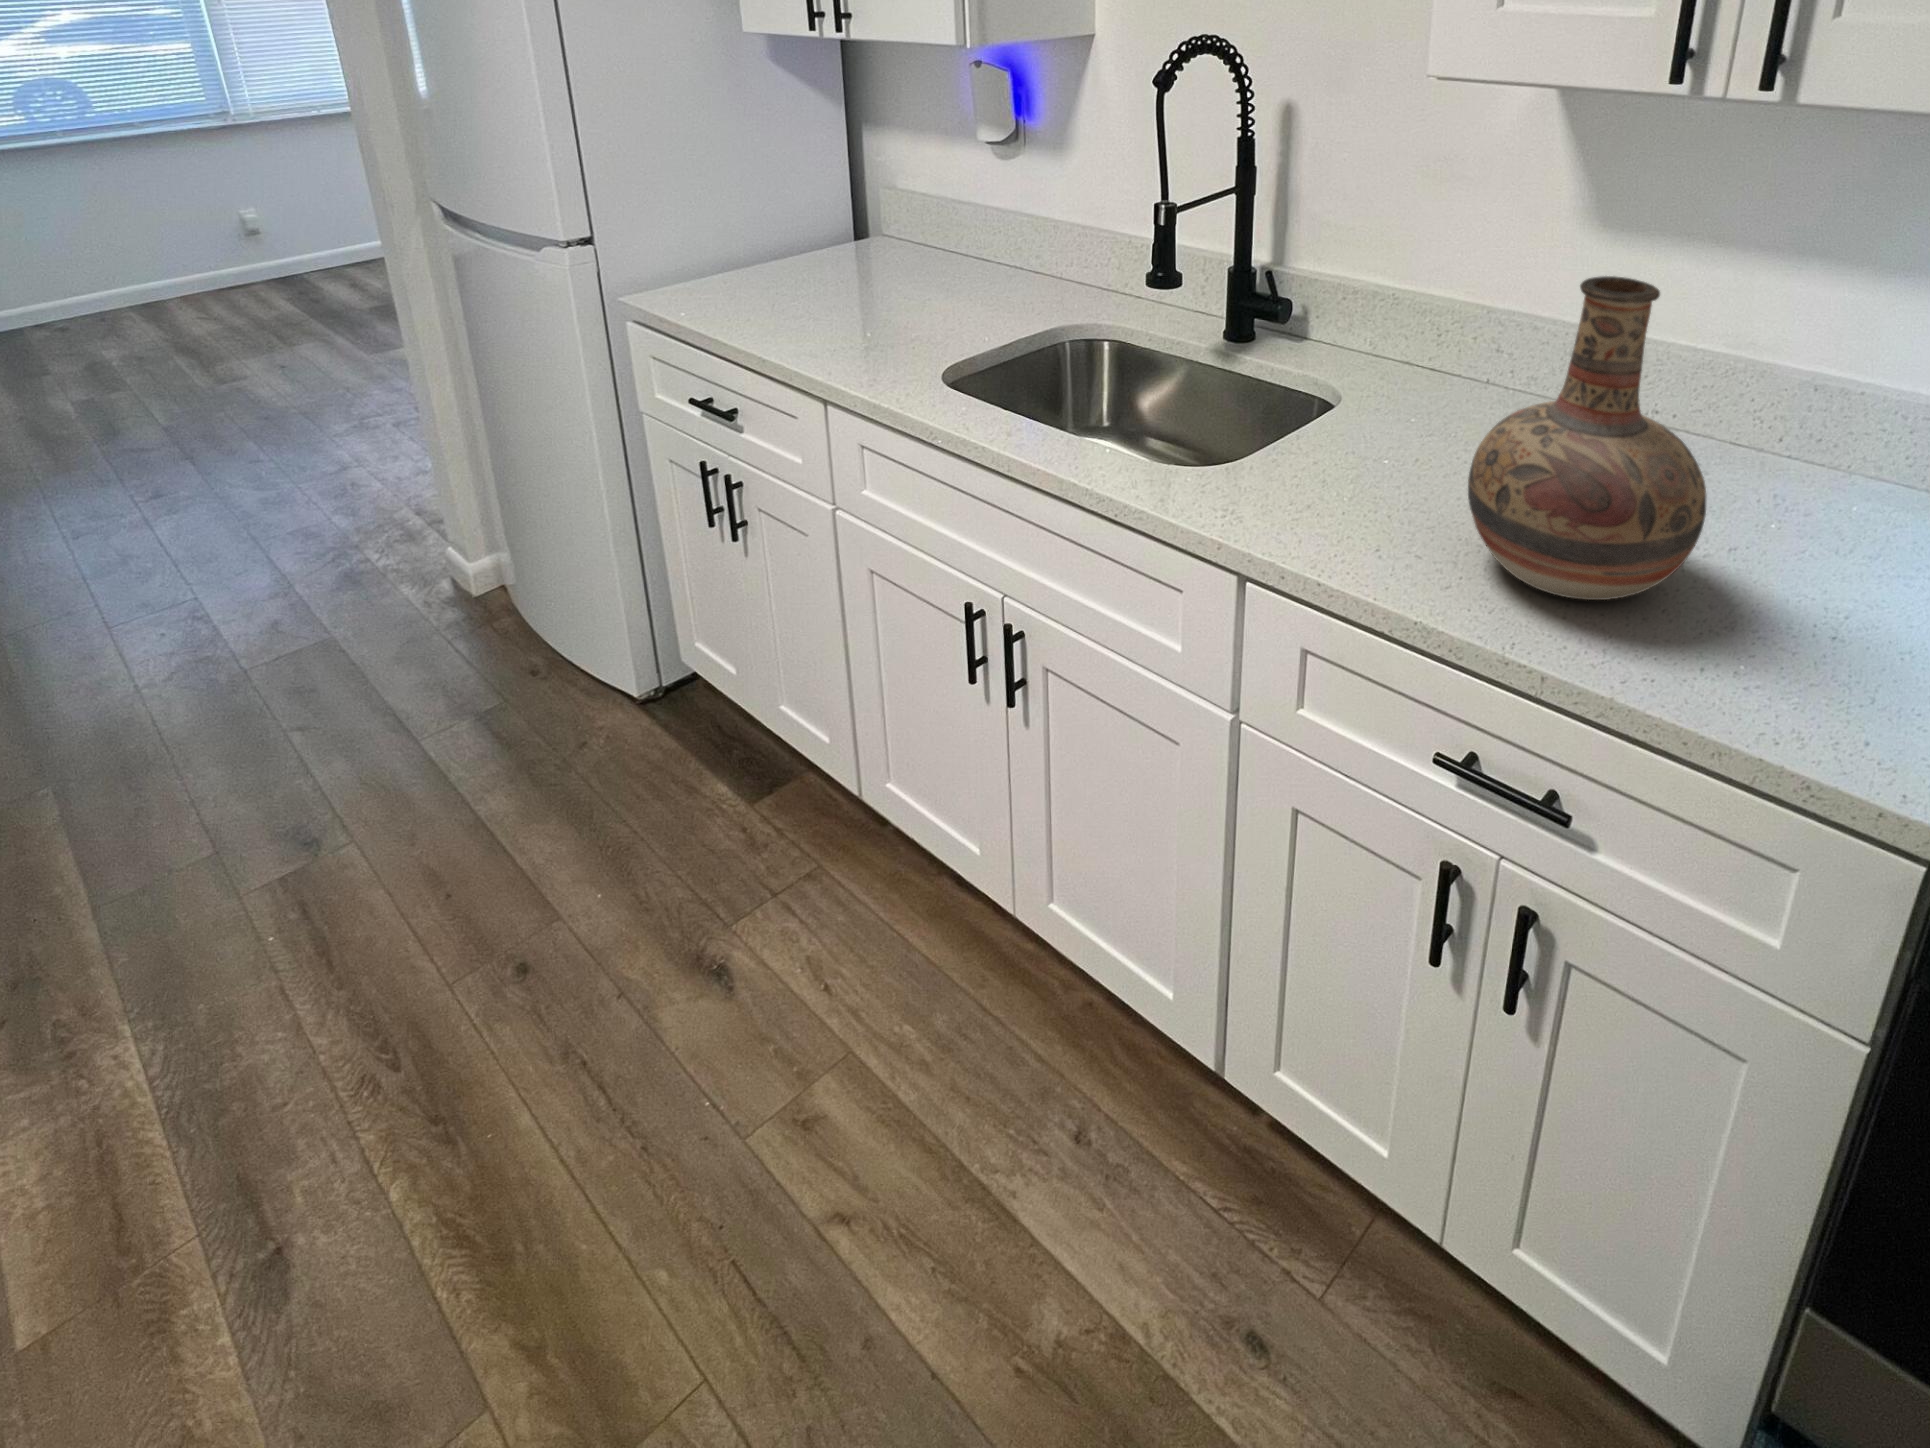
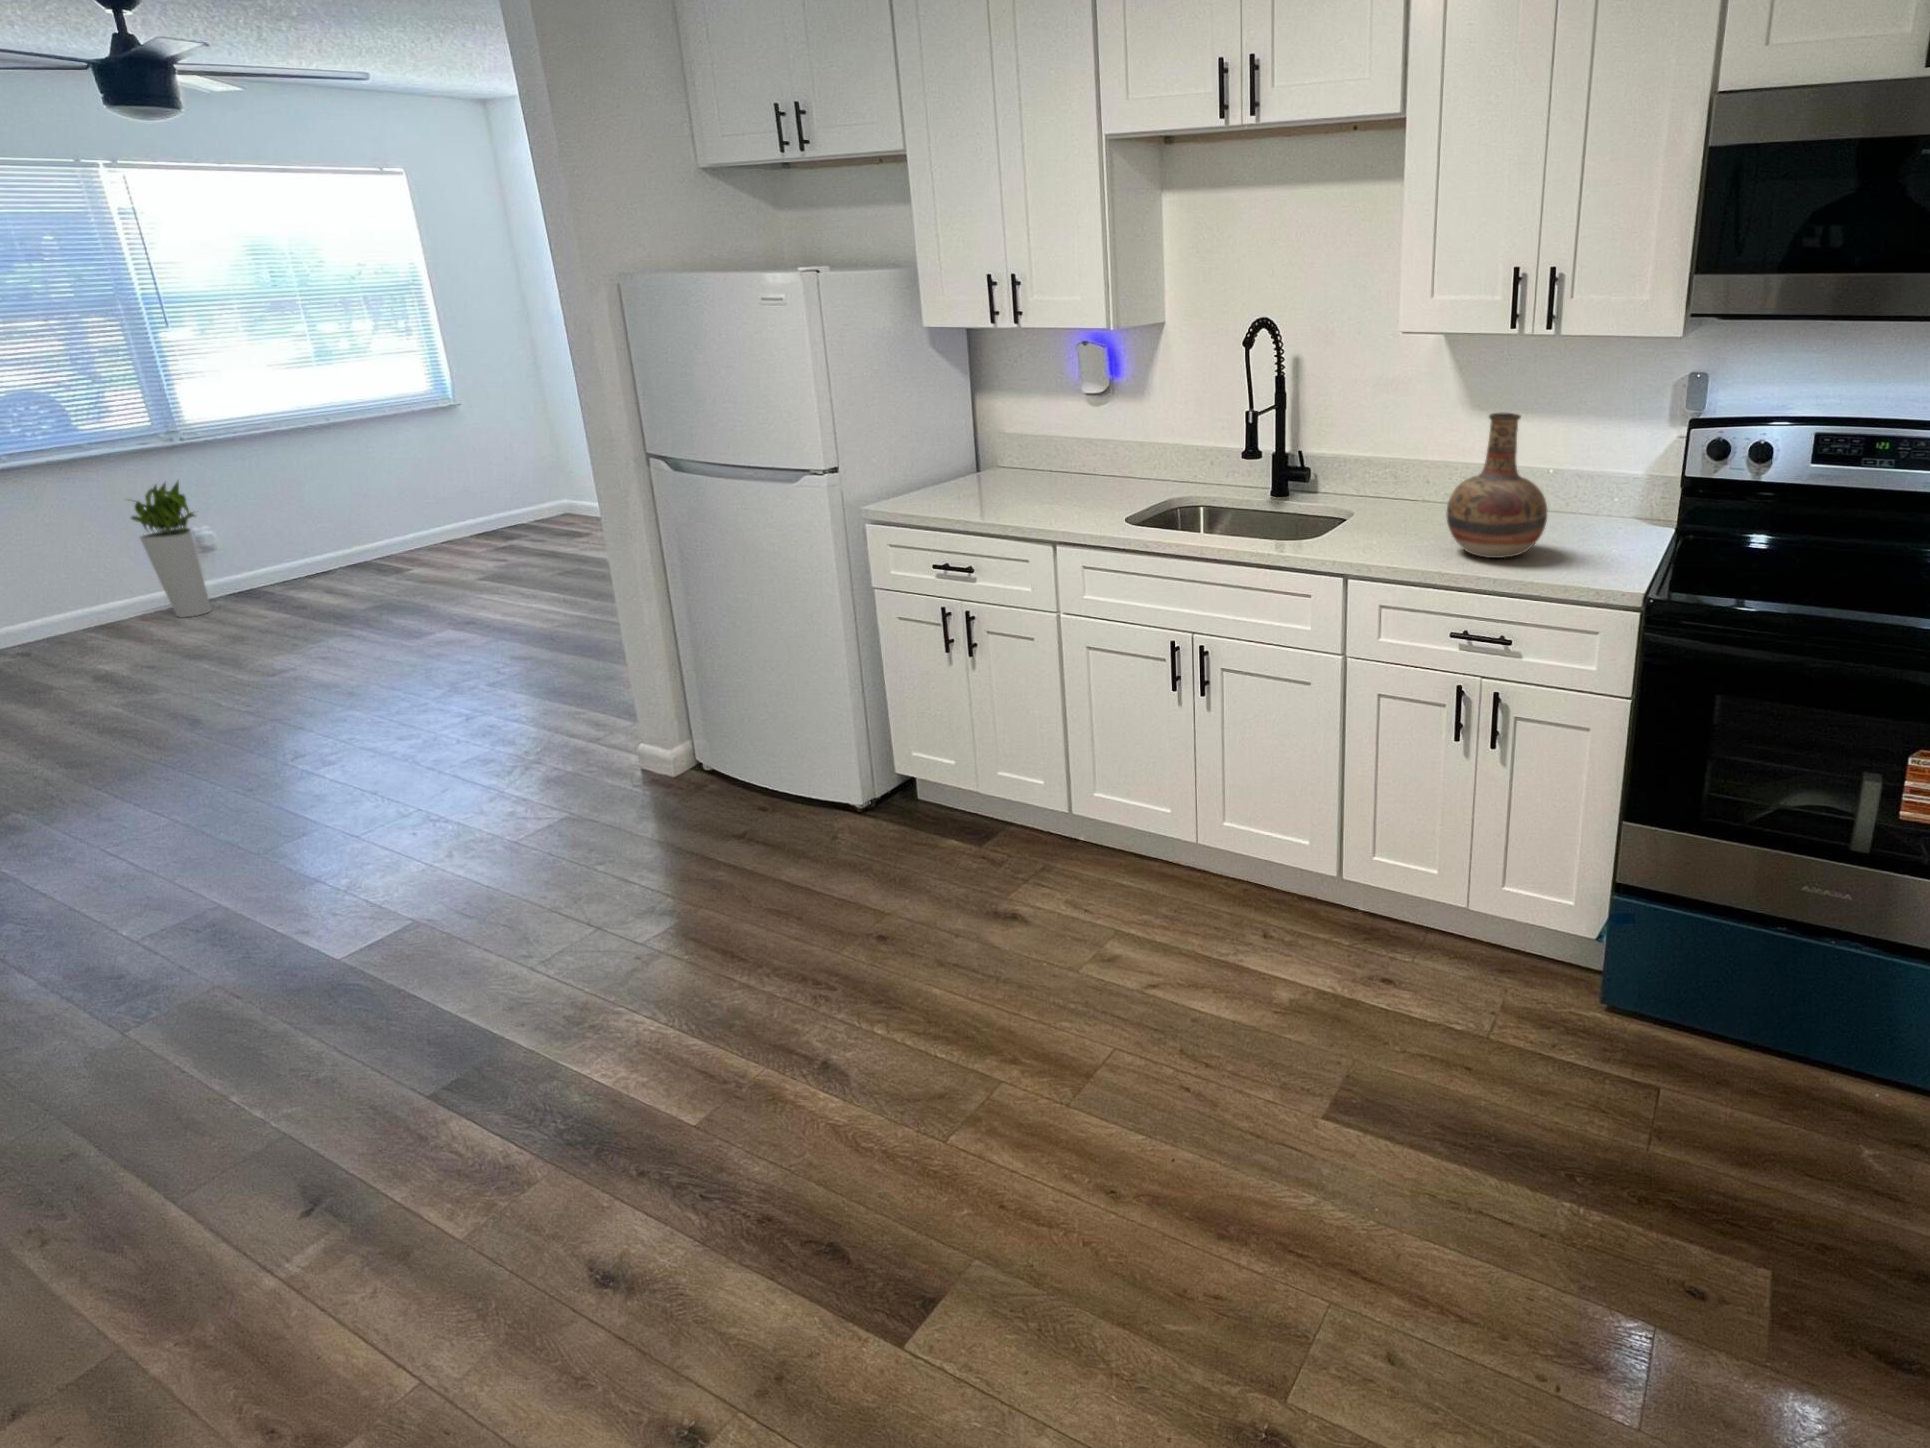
planter: none [155,162,245,302] -> present [131,482,211,617]

